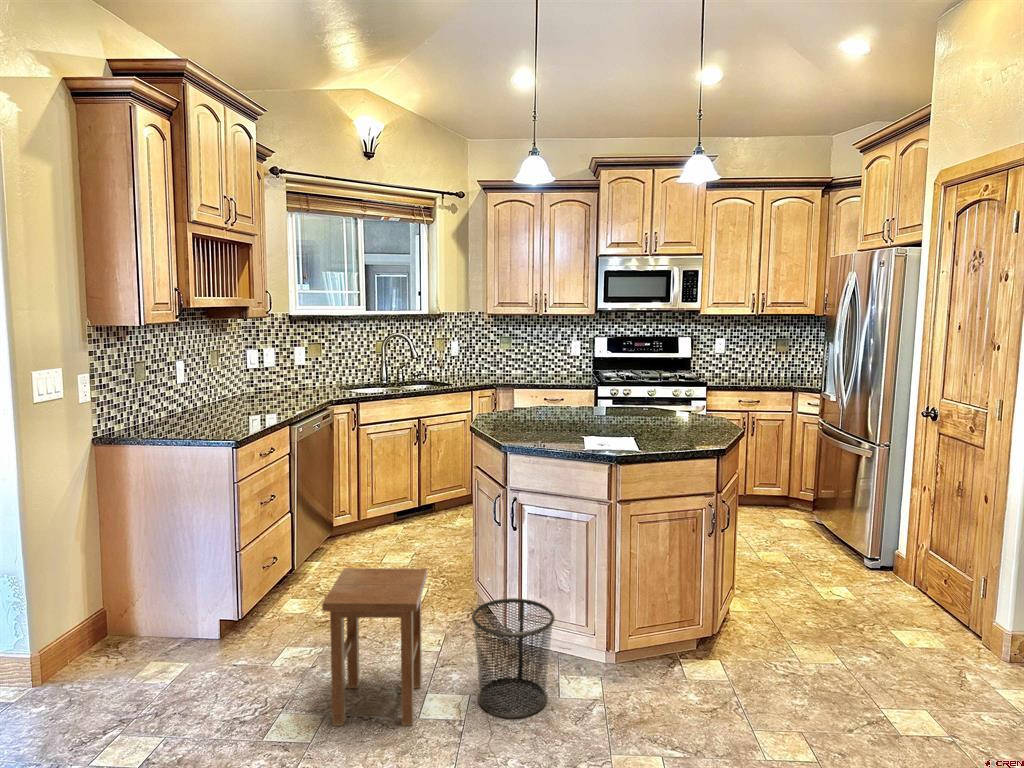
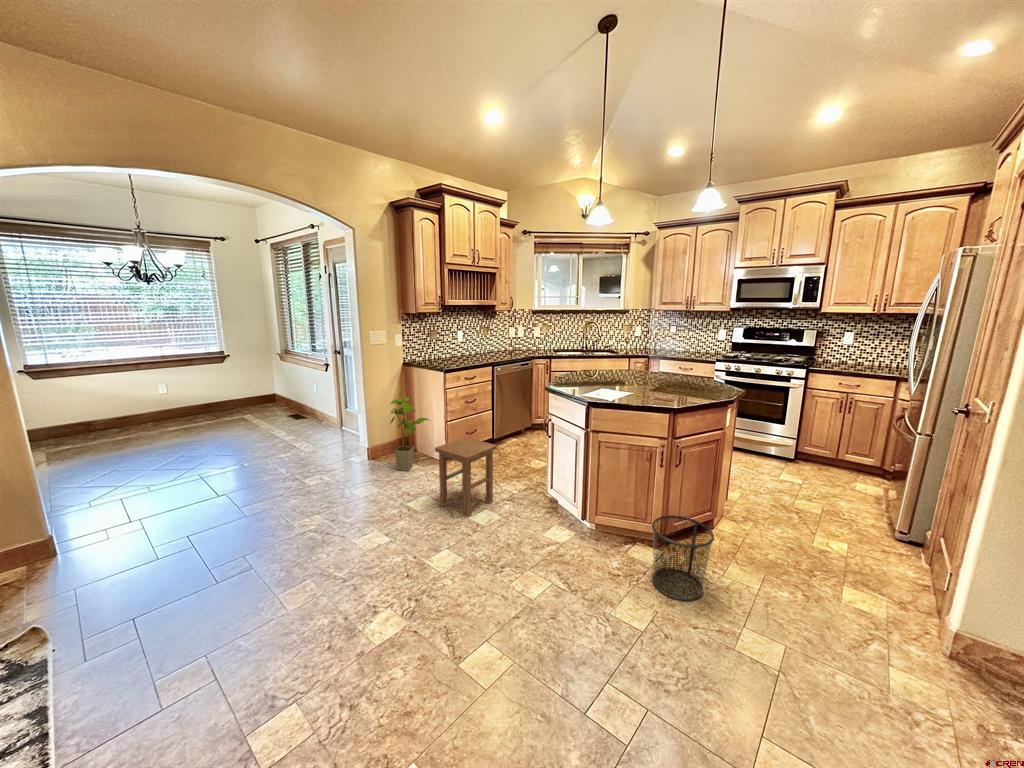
house plant: none [109,513,212,689] -> present [391,397,430,471]
waste bin: present [472,598,555,718] -> present [652,515,714,600]

